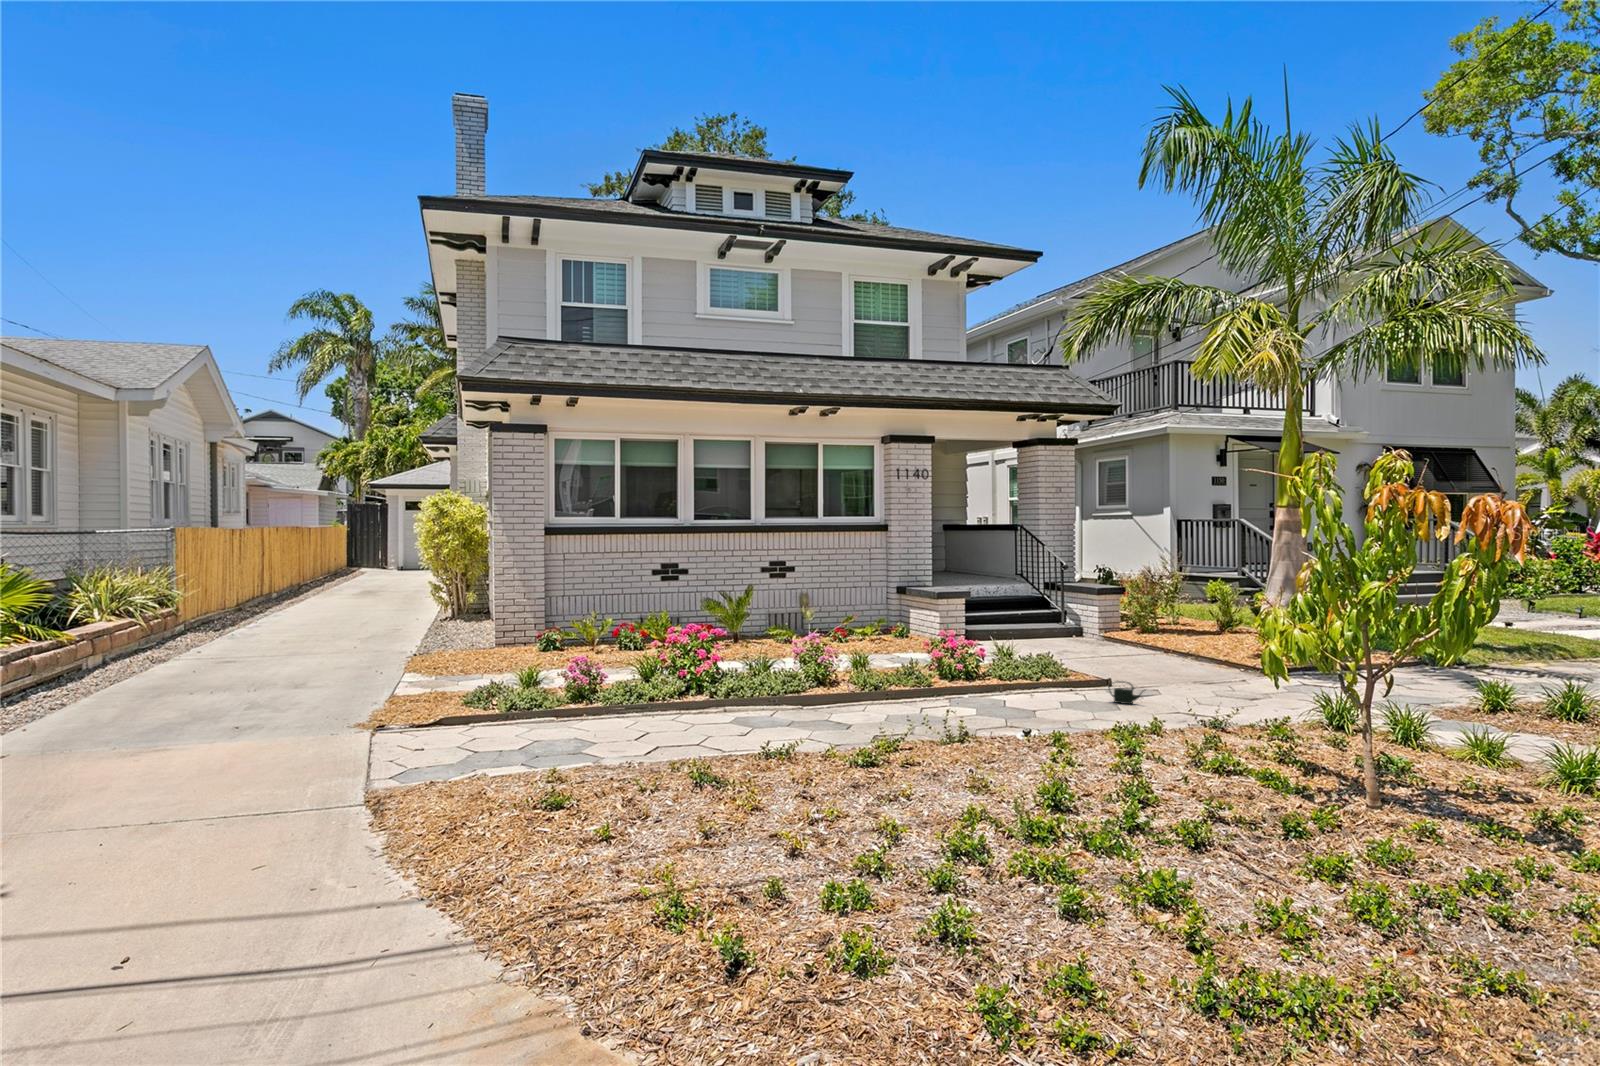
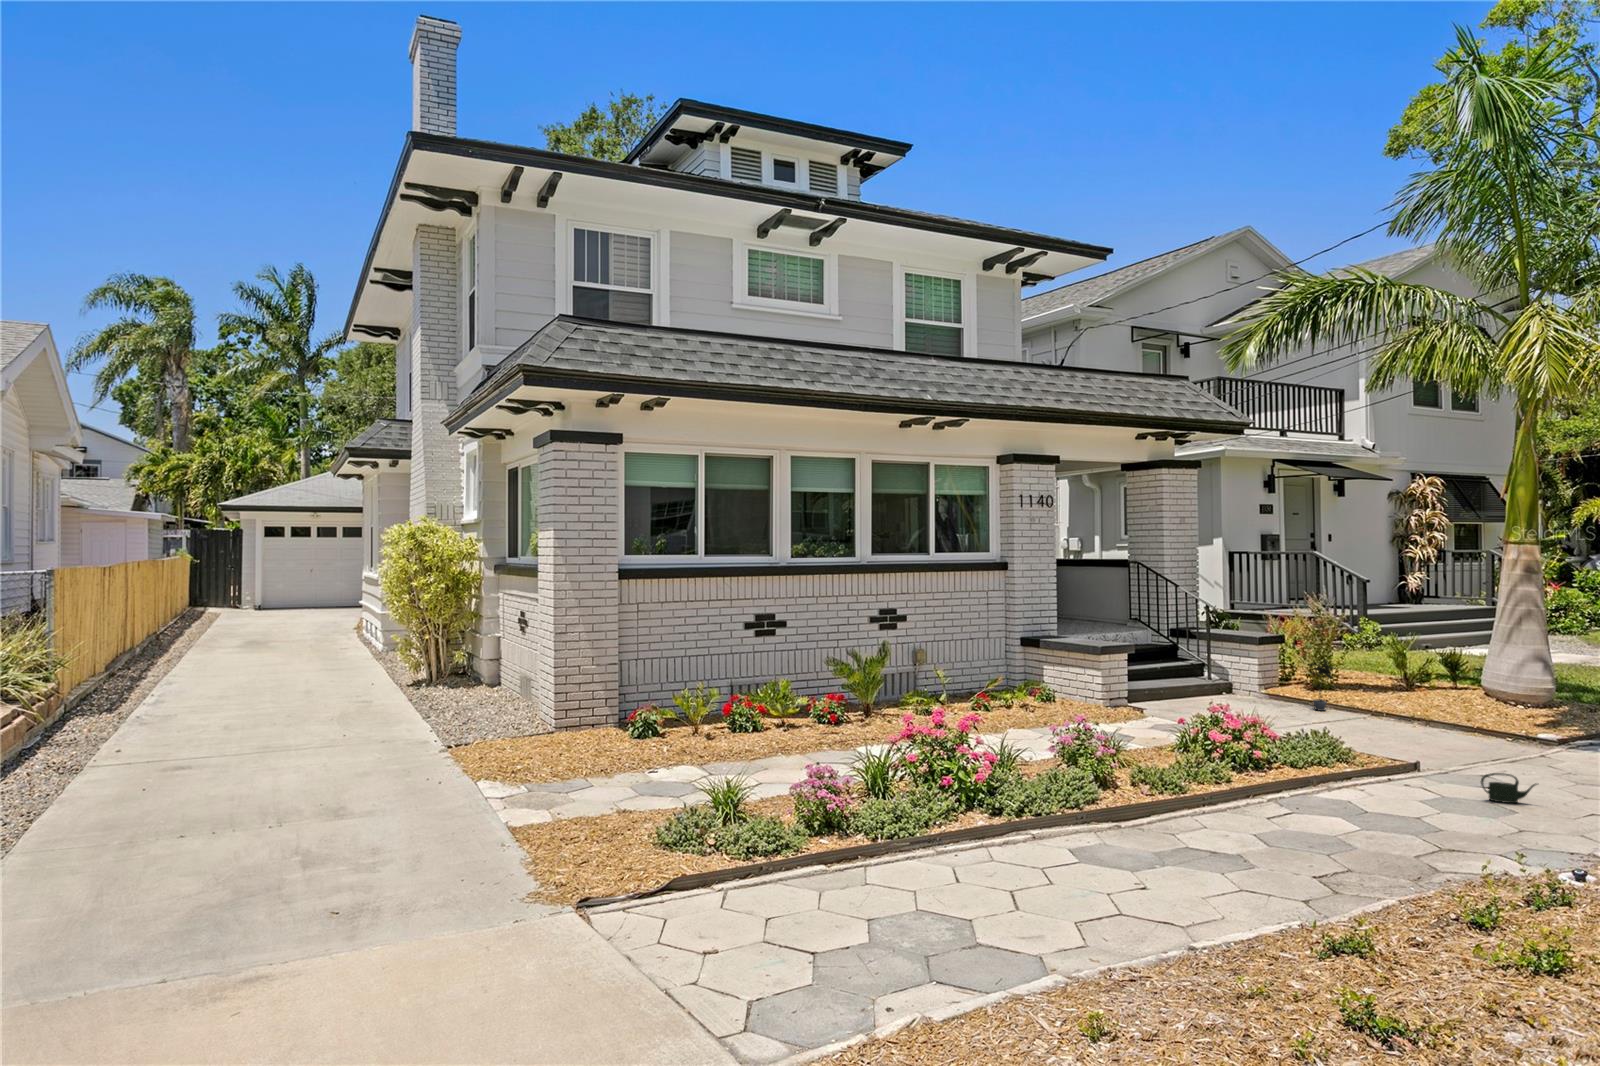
potted plant: none [1119,605,1140,650] -> present [1309,660,1335,711]

